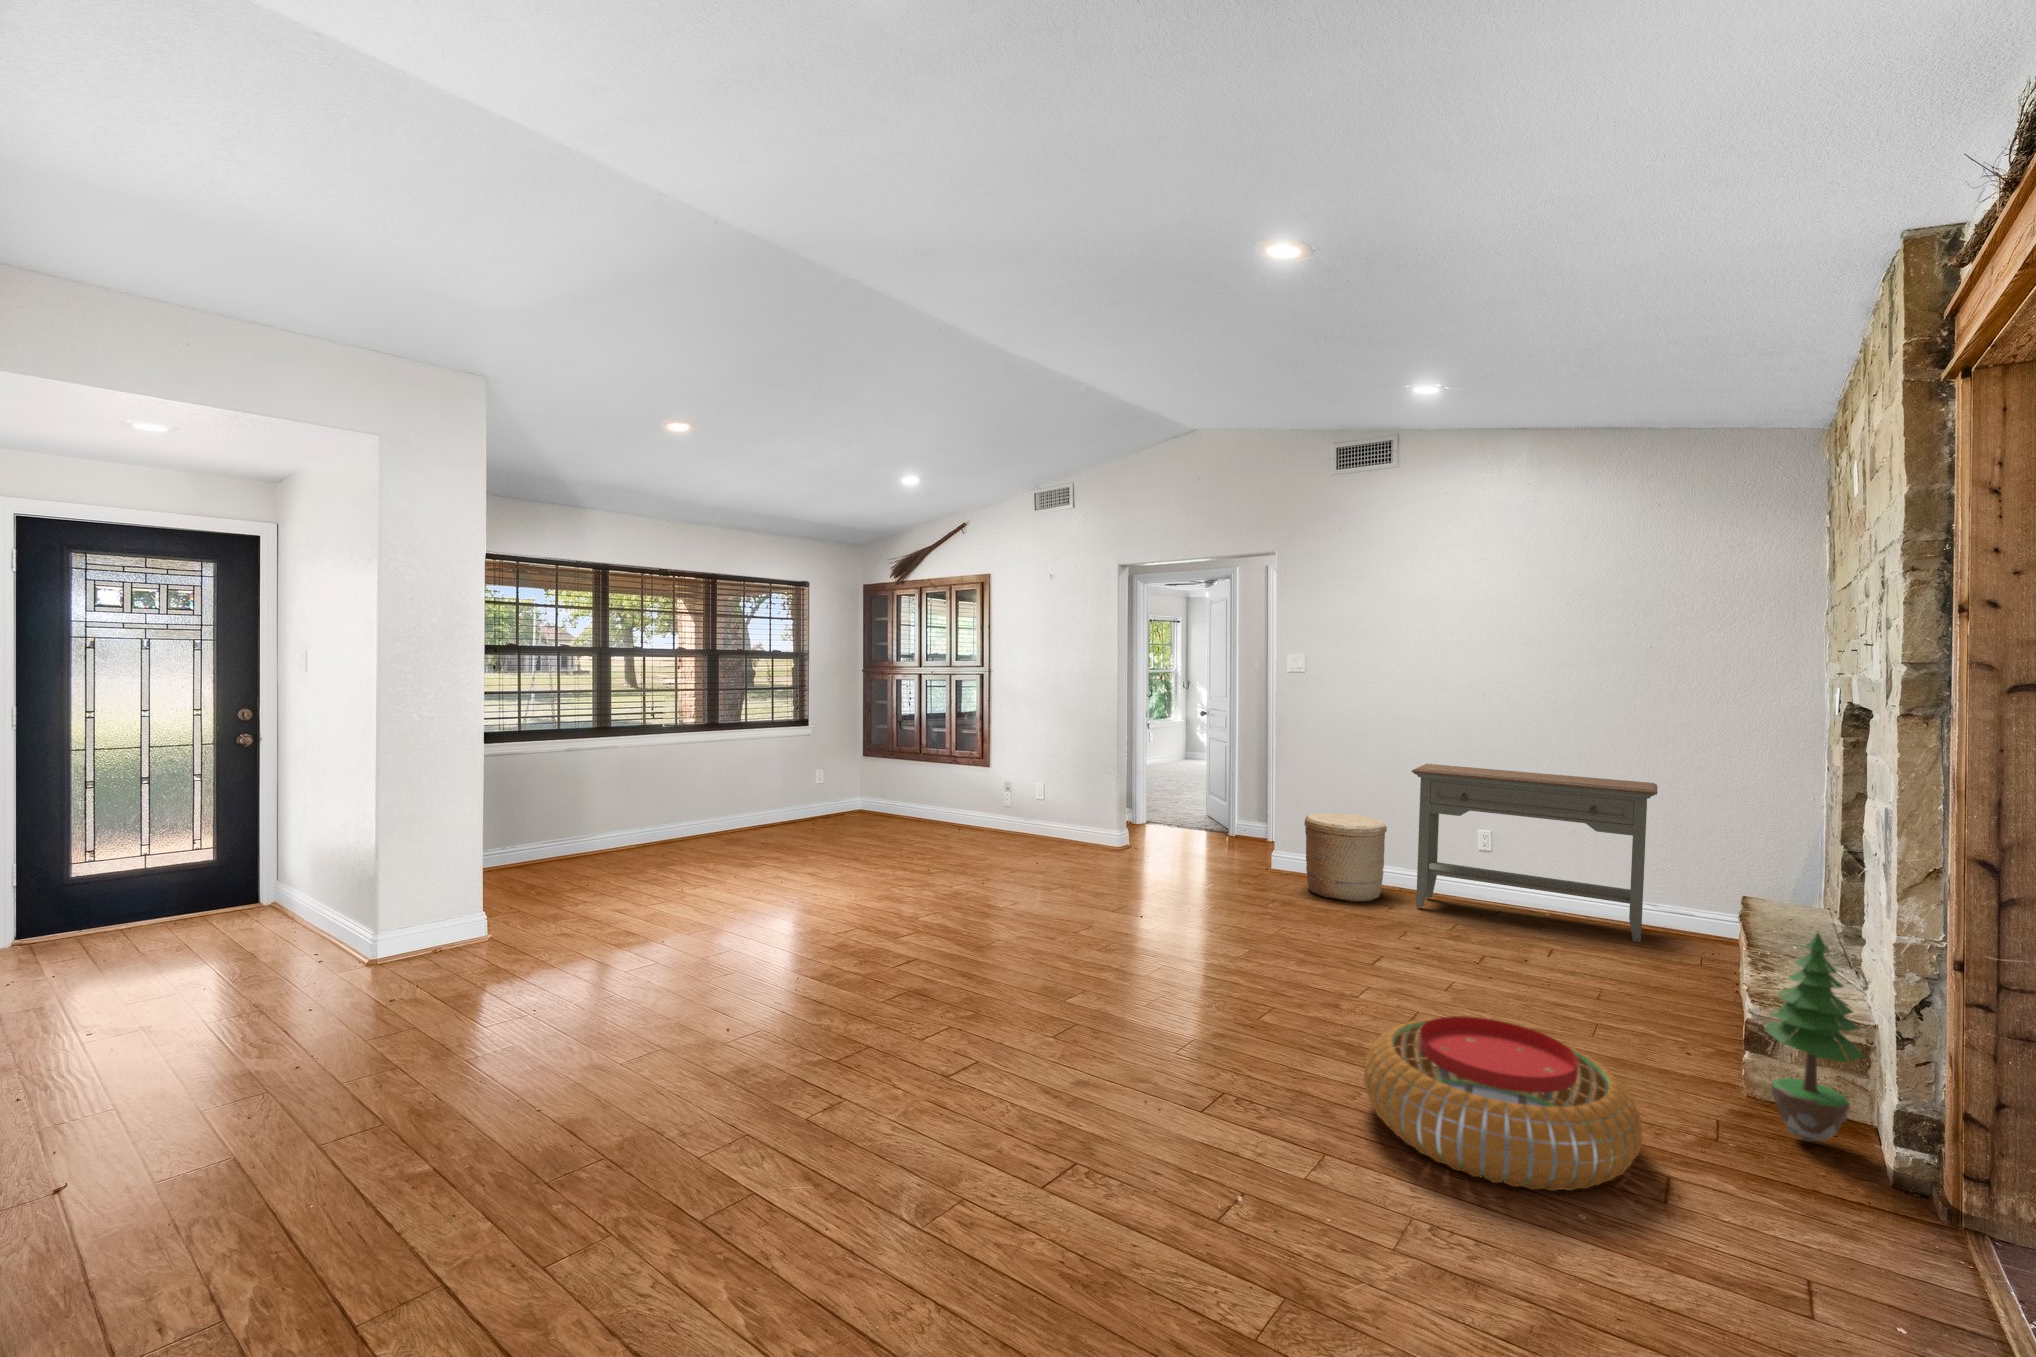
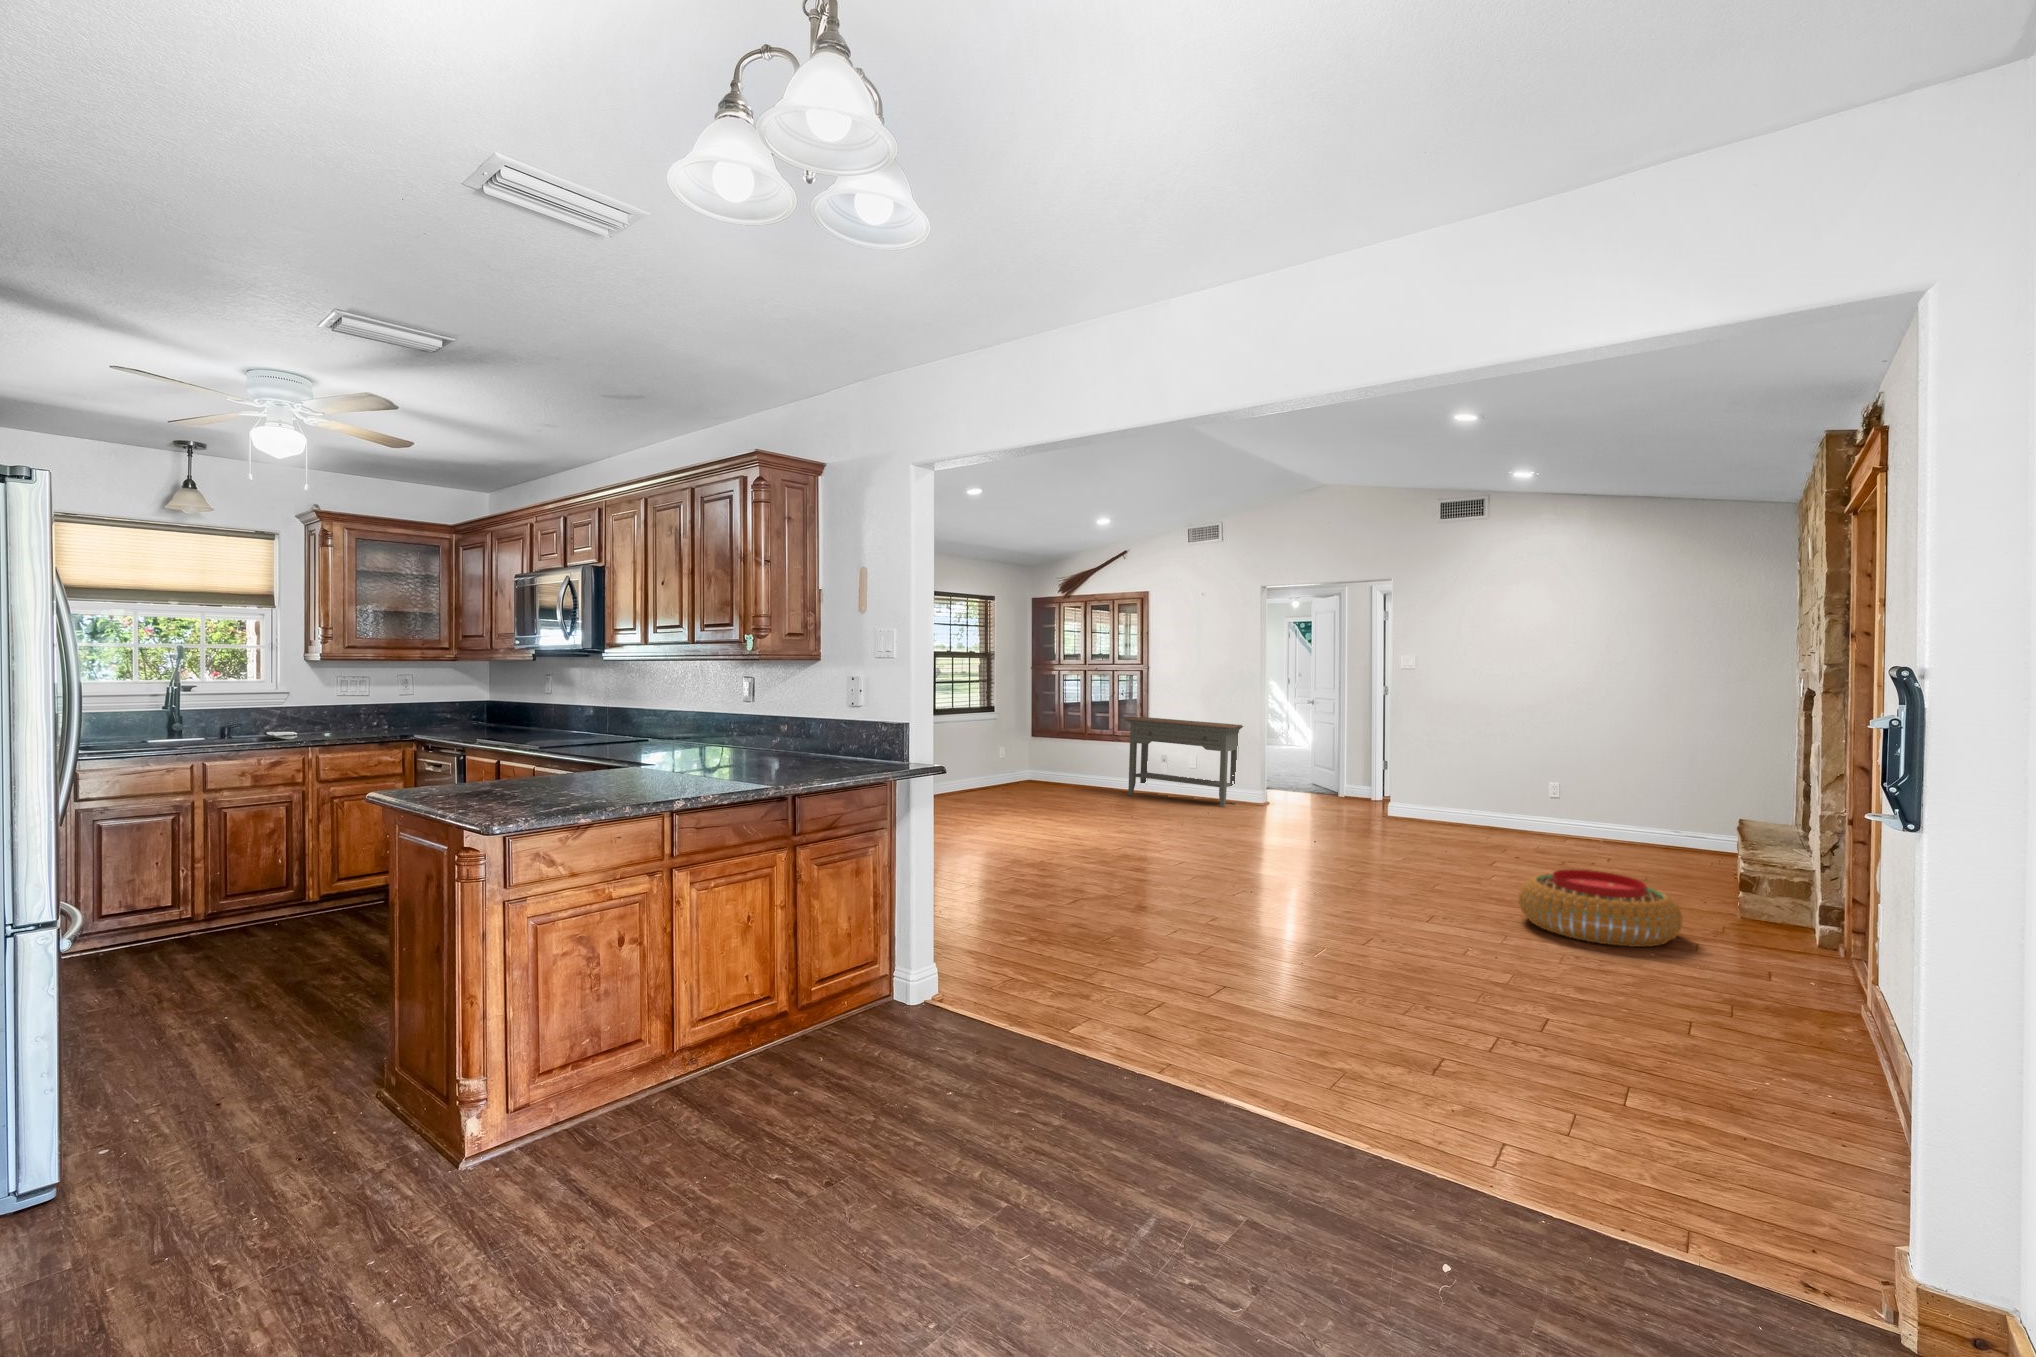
console table: present [1412,764,1657,942] -> present [1125,717,1243,807]
woven basket: present [1304,813,1387,901] -> none [1422,774,1484,837]
potted tree: present [1764,933,1864,1141] -> none [1751,814,1806,934]

